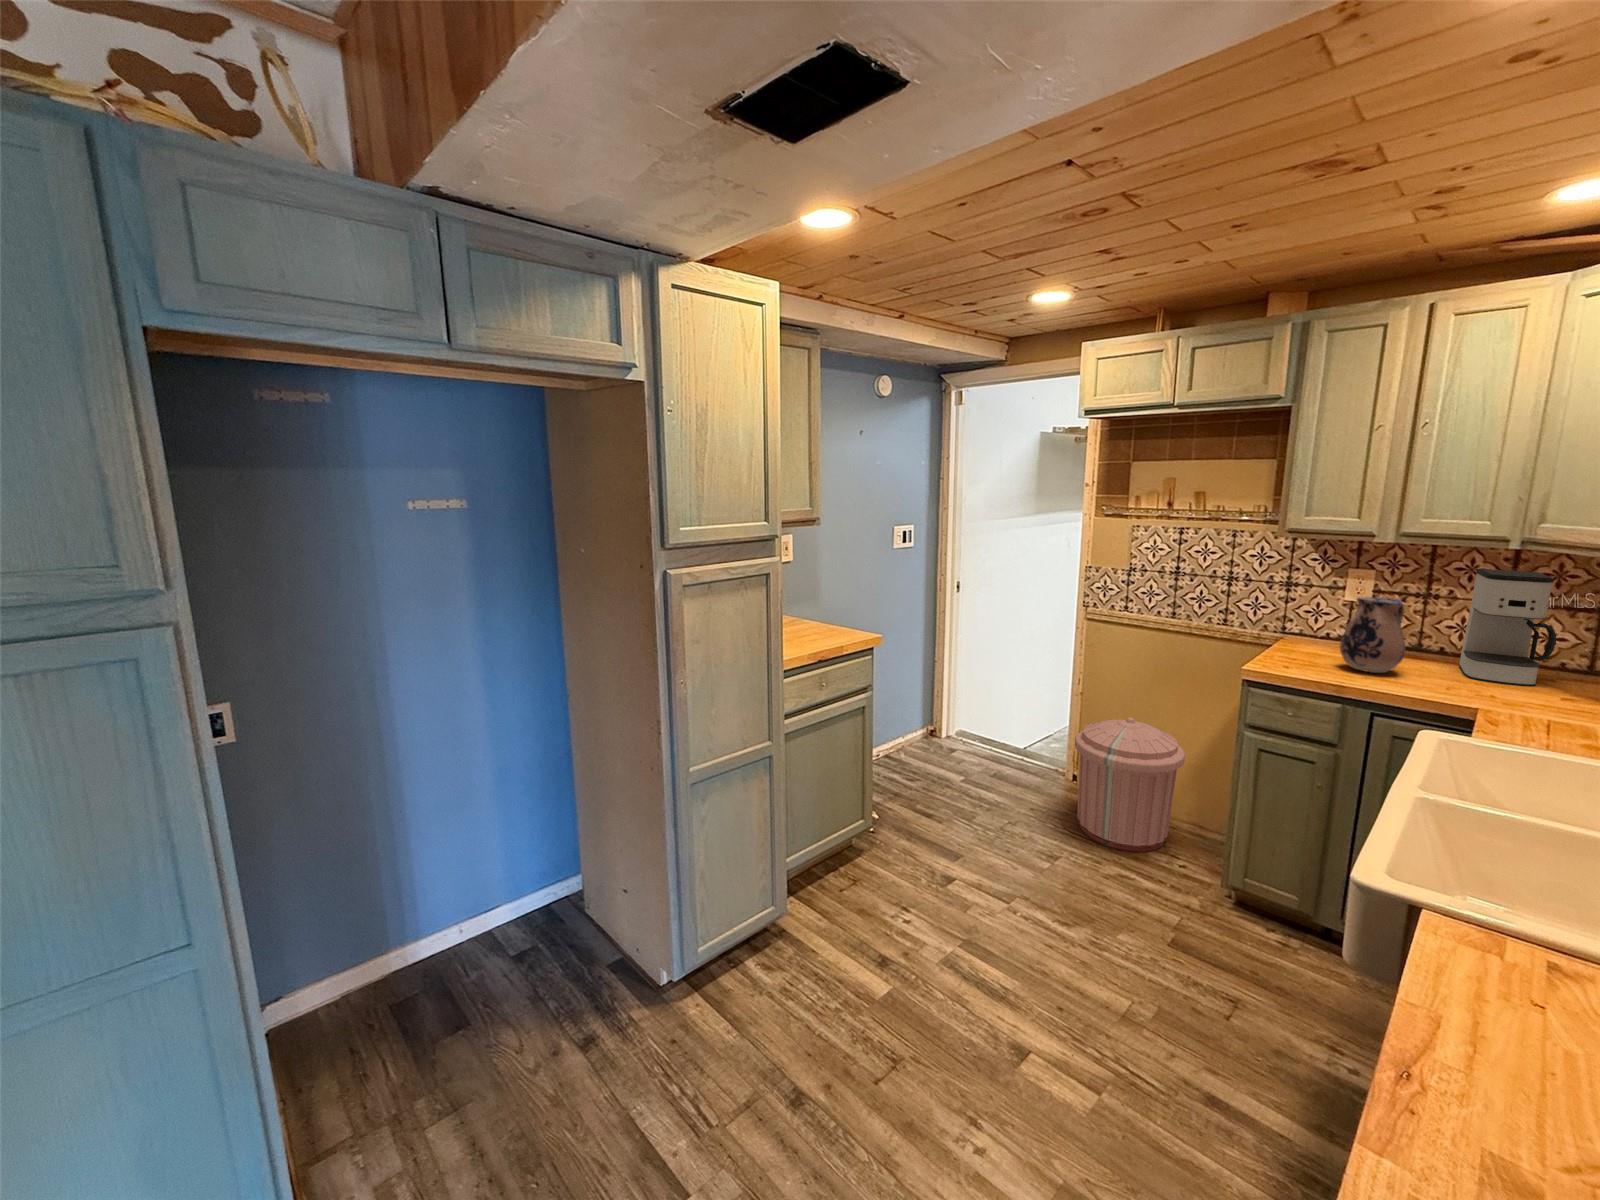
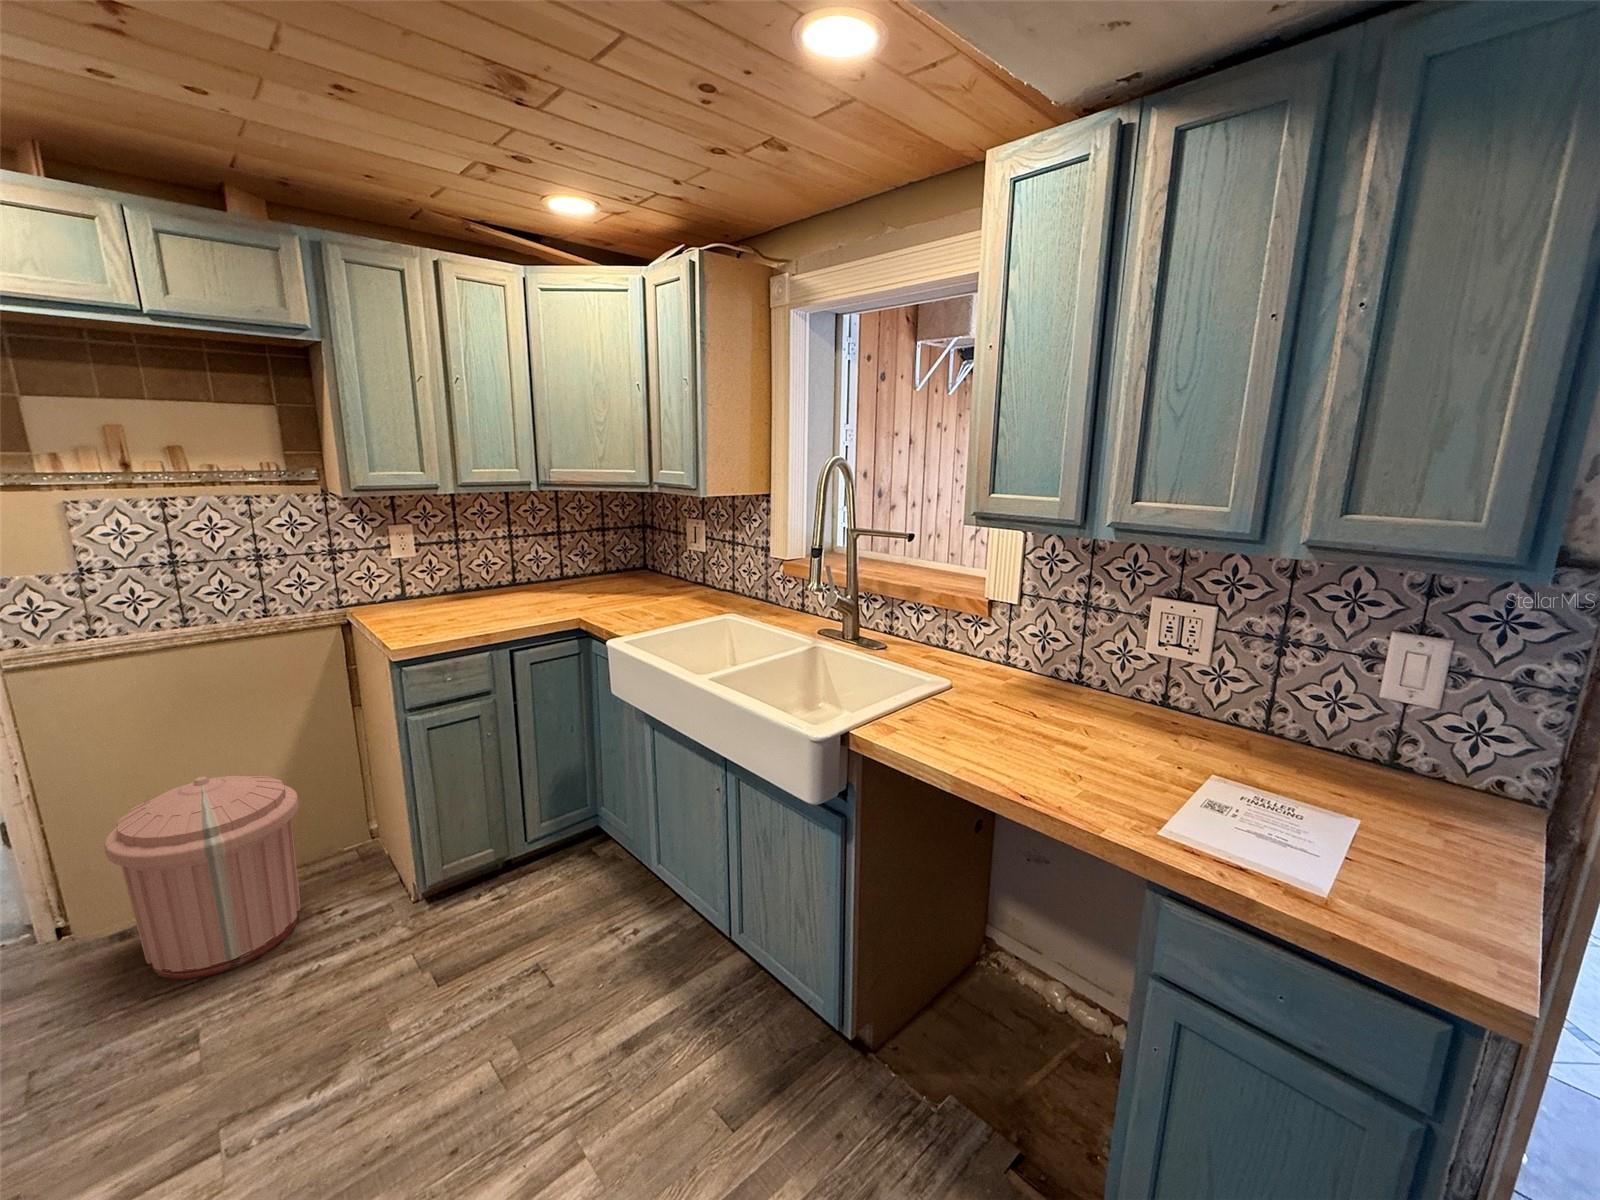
coffee maker: present [1459,569,1557,686] -> none [494,510,558,601]
ceramic pitcher: present [1340,597,1405,673] -> none [441,545,494,617]

